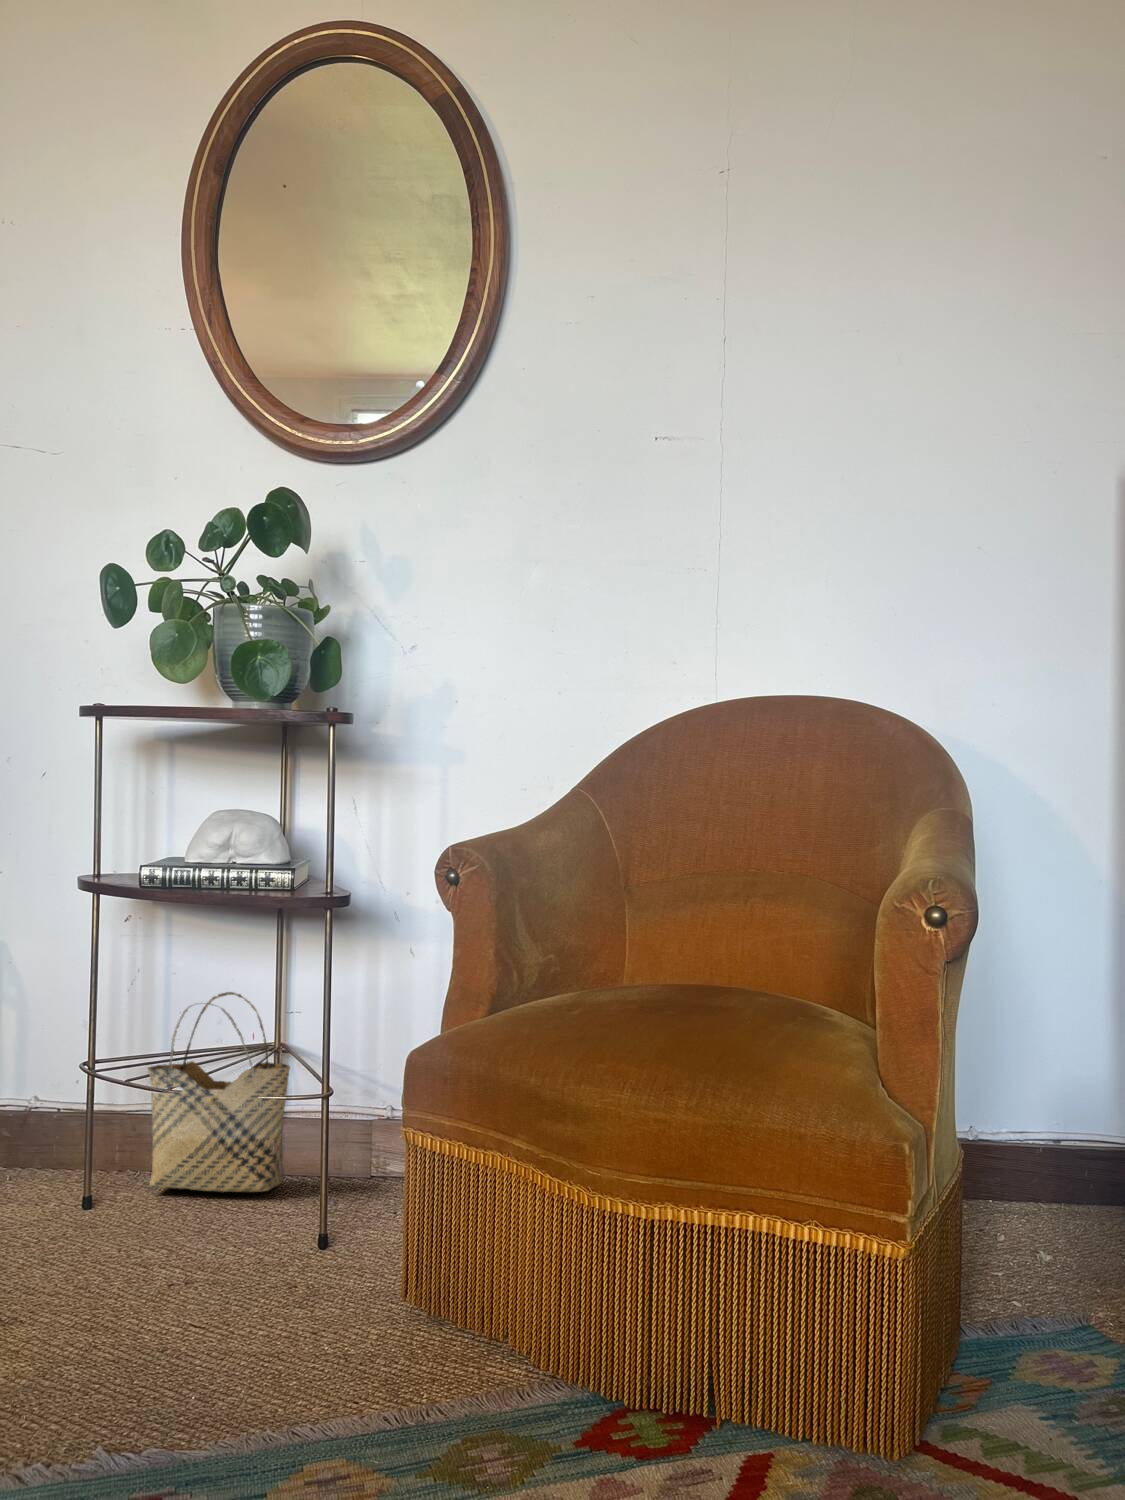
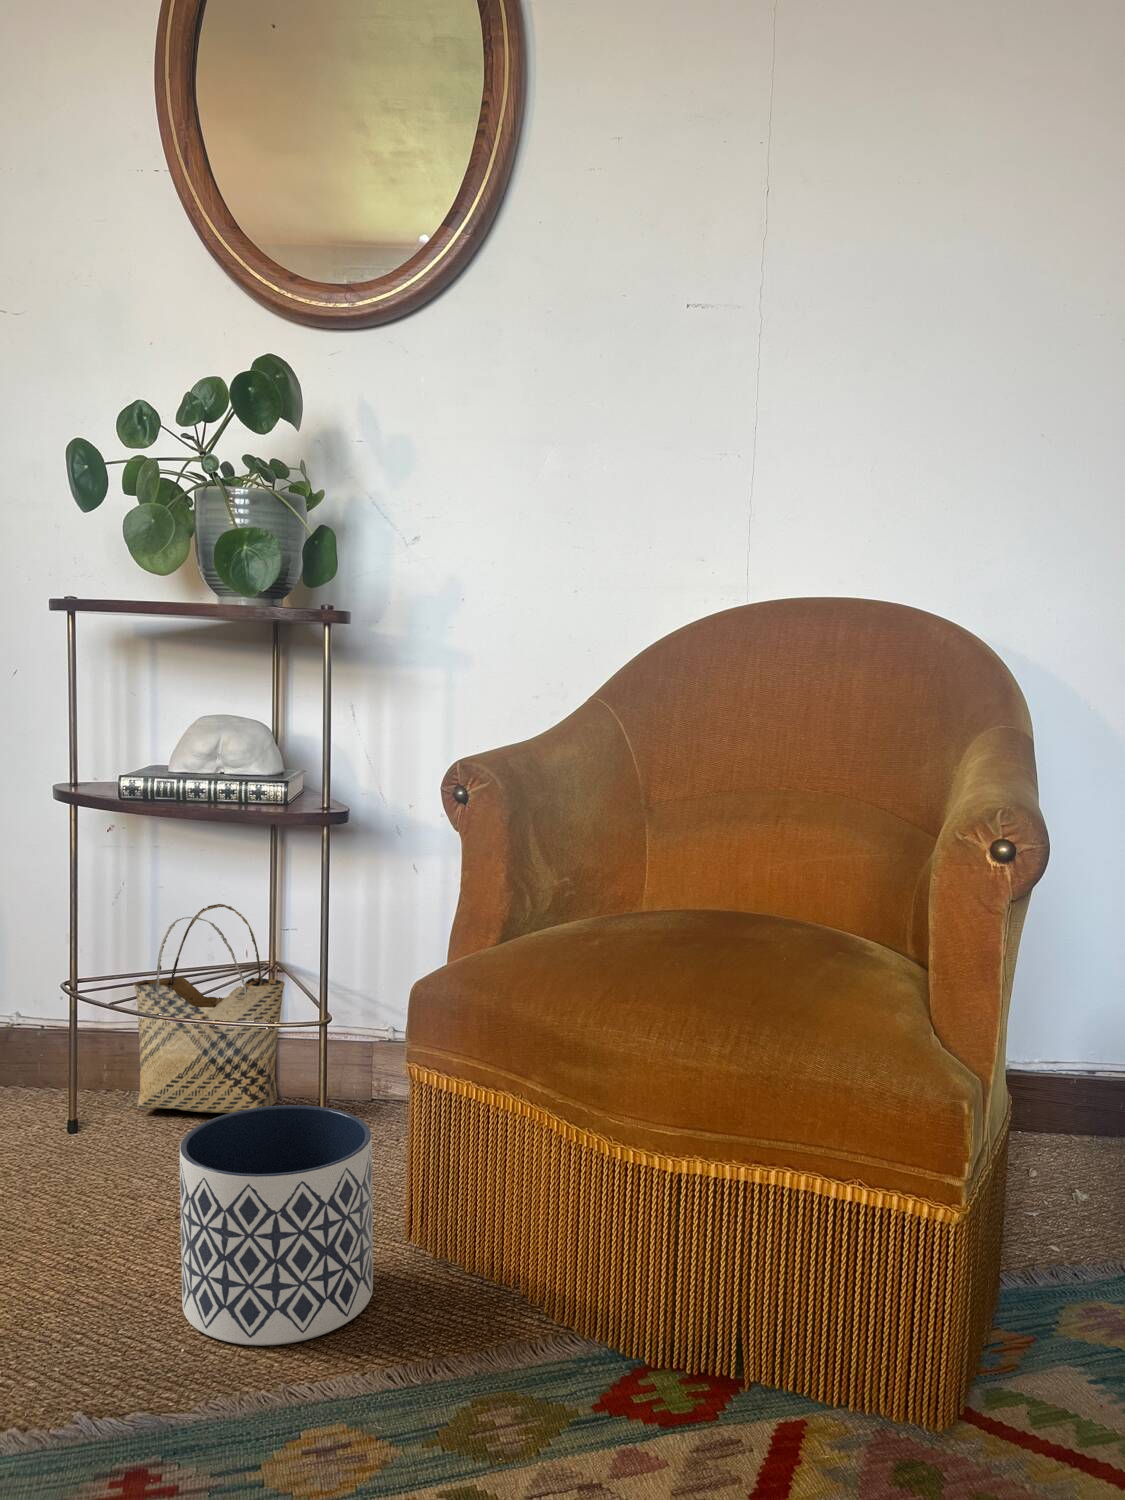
planter: none [193,1170,371,1392] -> present [180,1105,373,1346]

